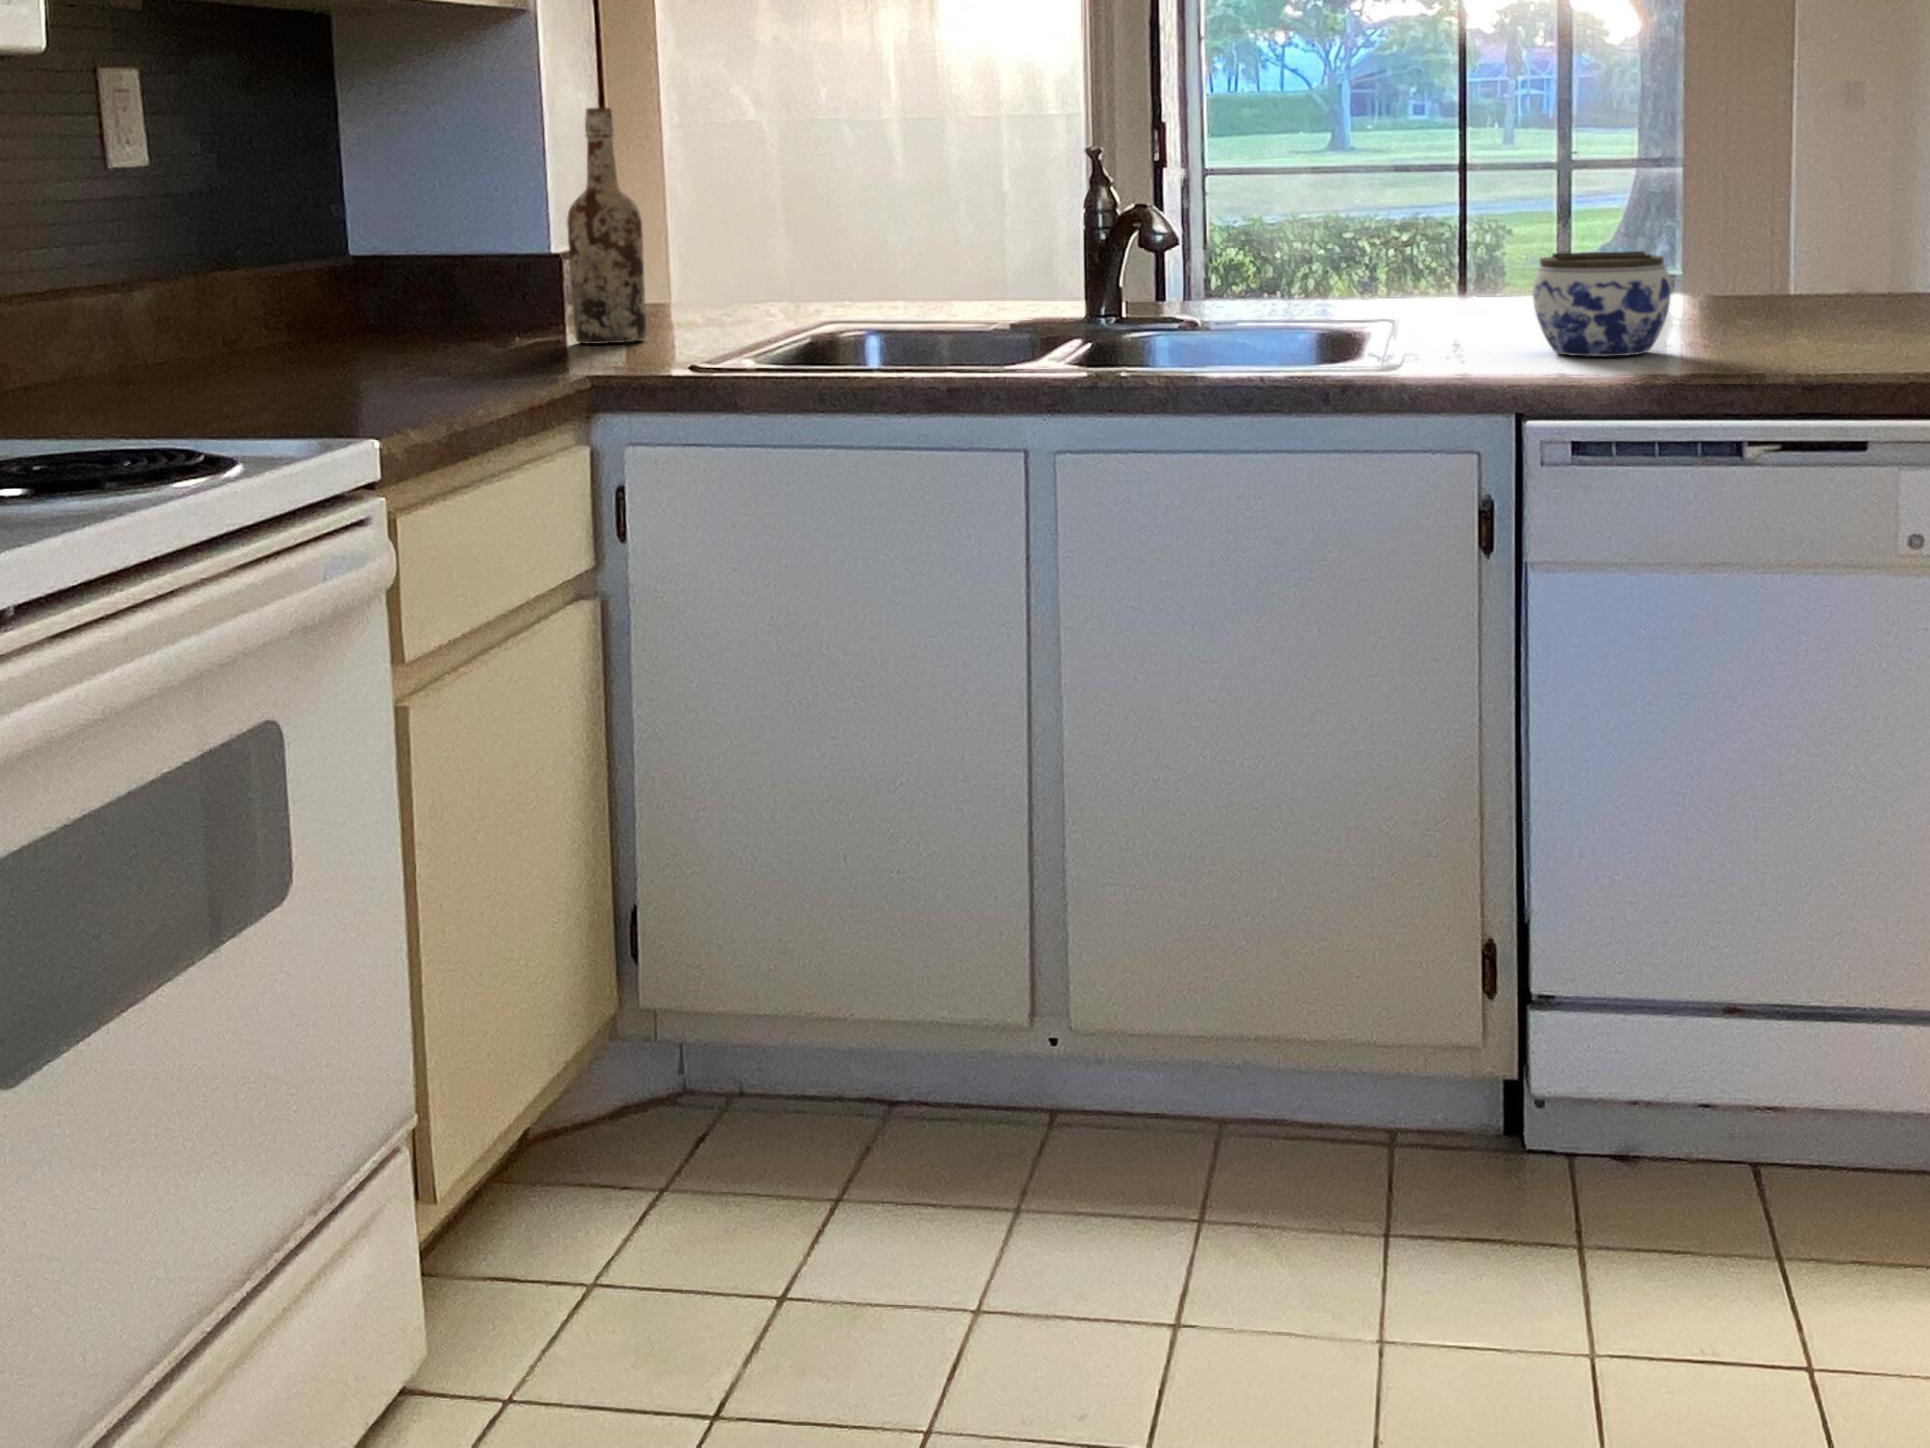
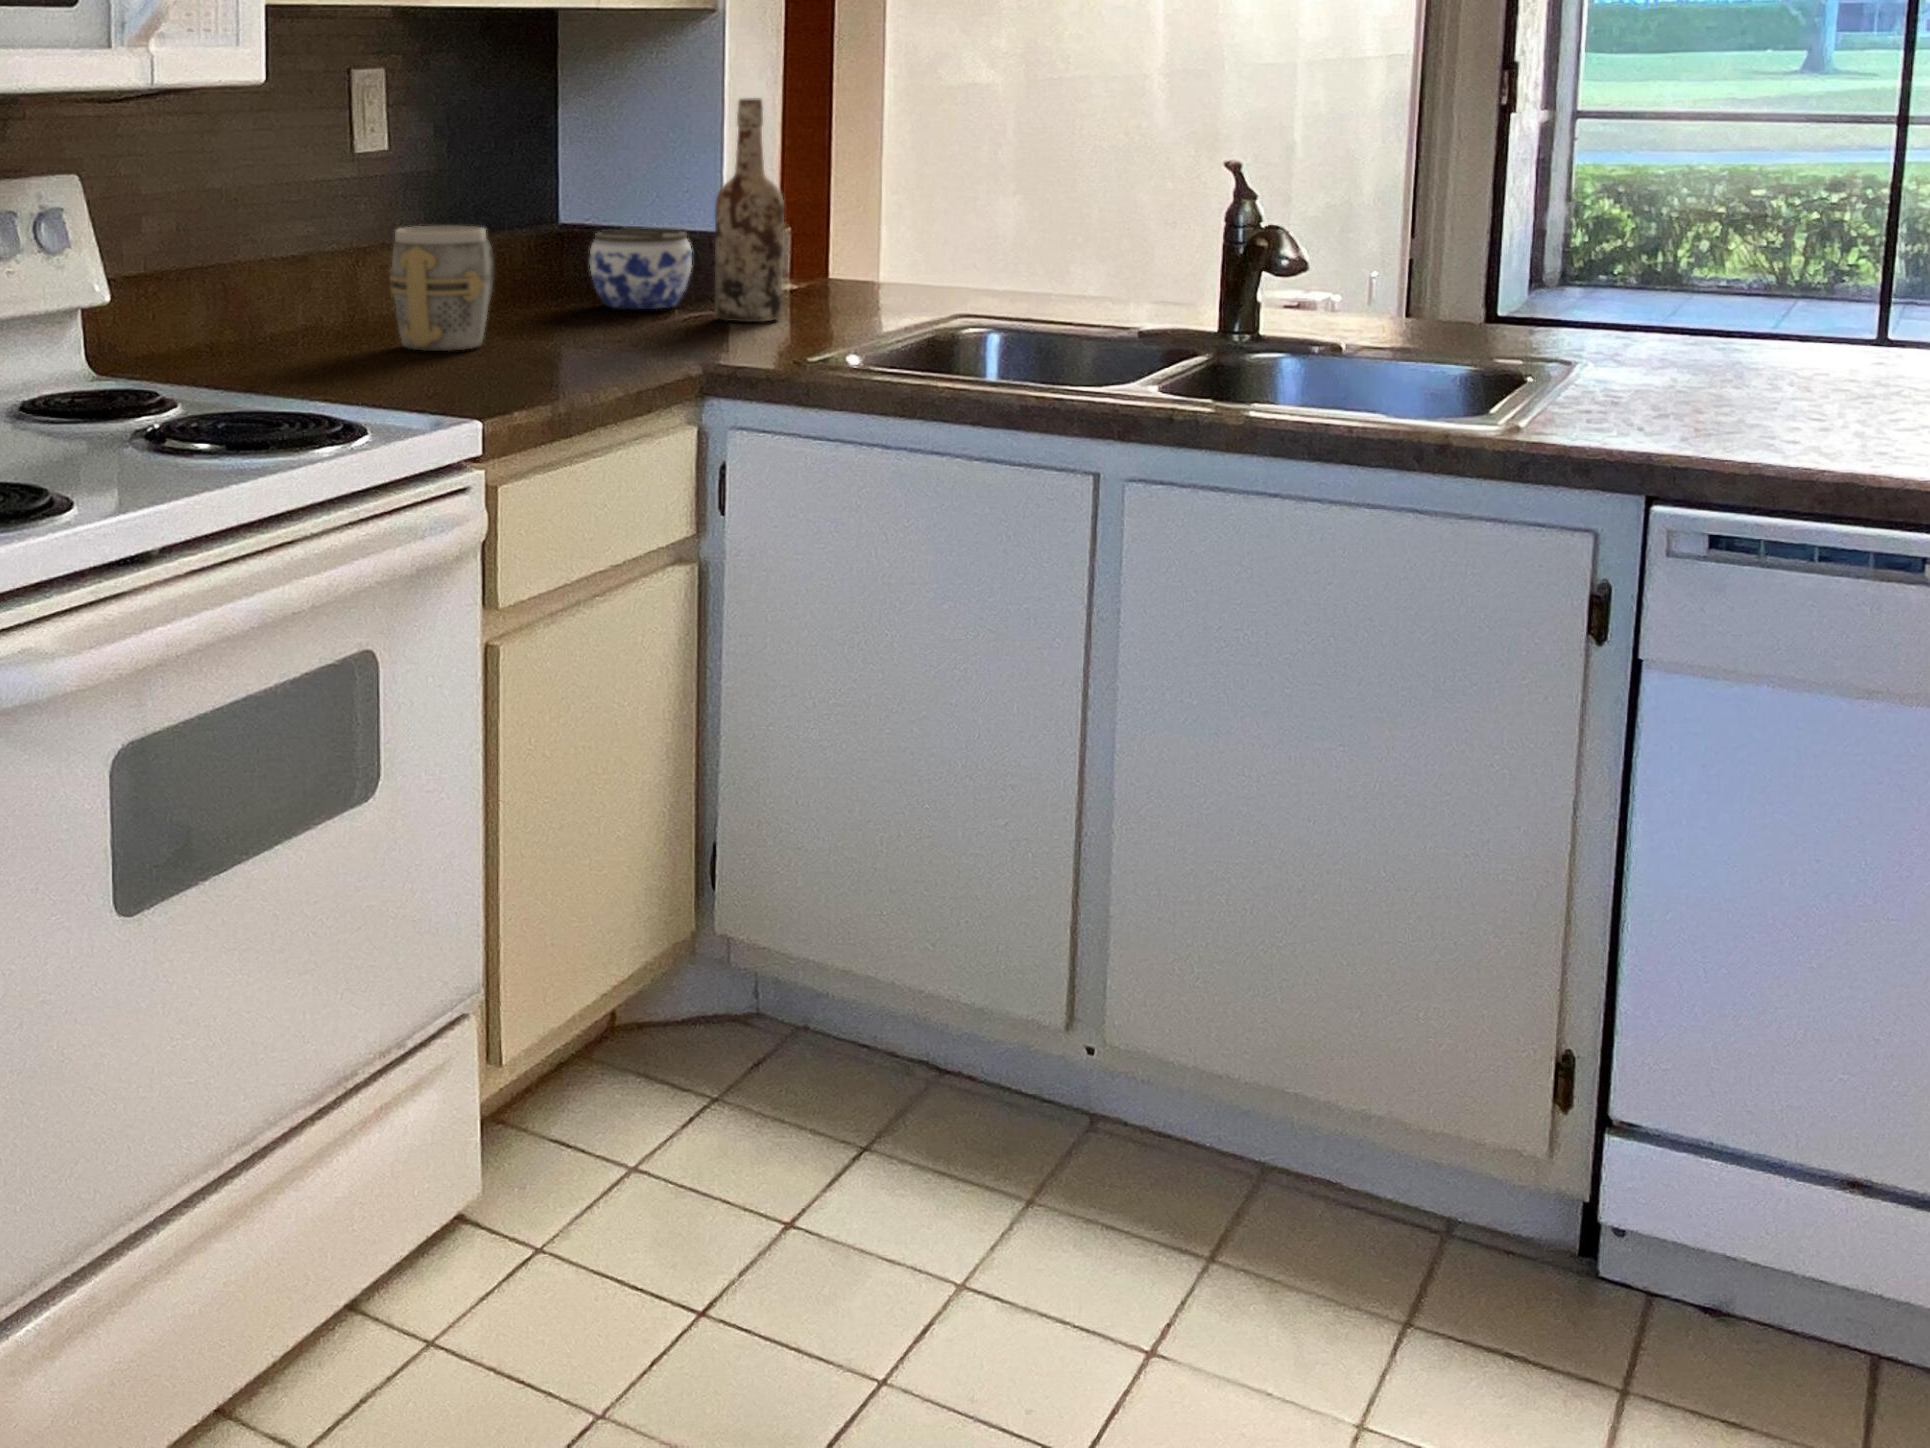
mug: none [200,246,329,388] -> present [389,226,494,351]
jar: present [1533,251,1671,356] -> present [589,228,692,309]

